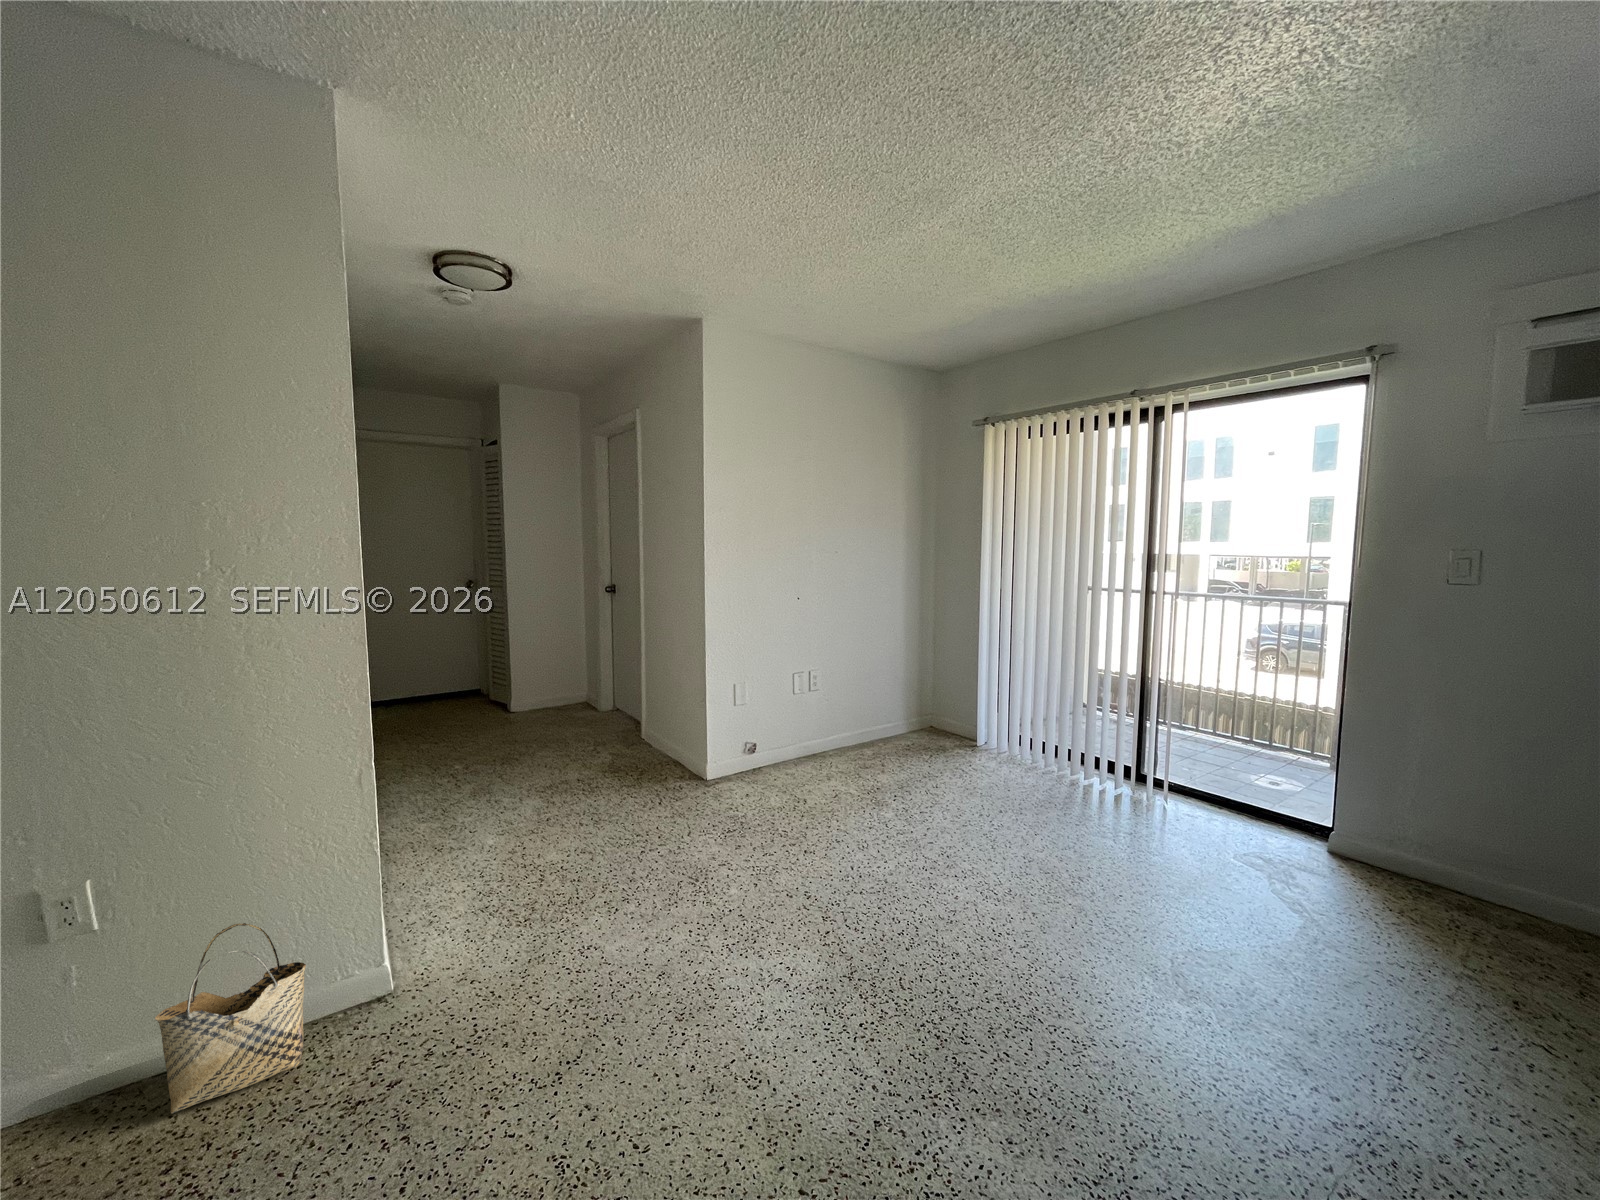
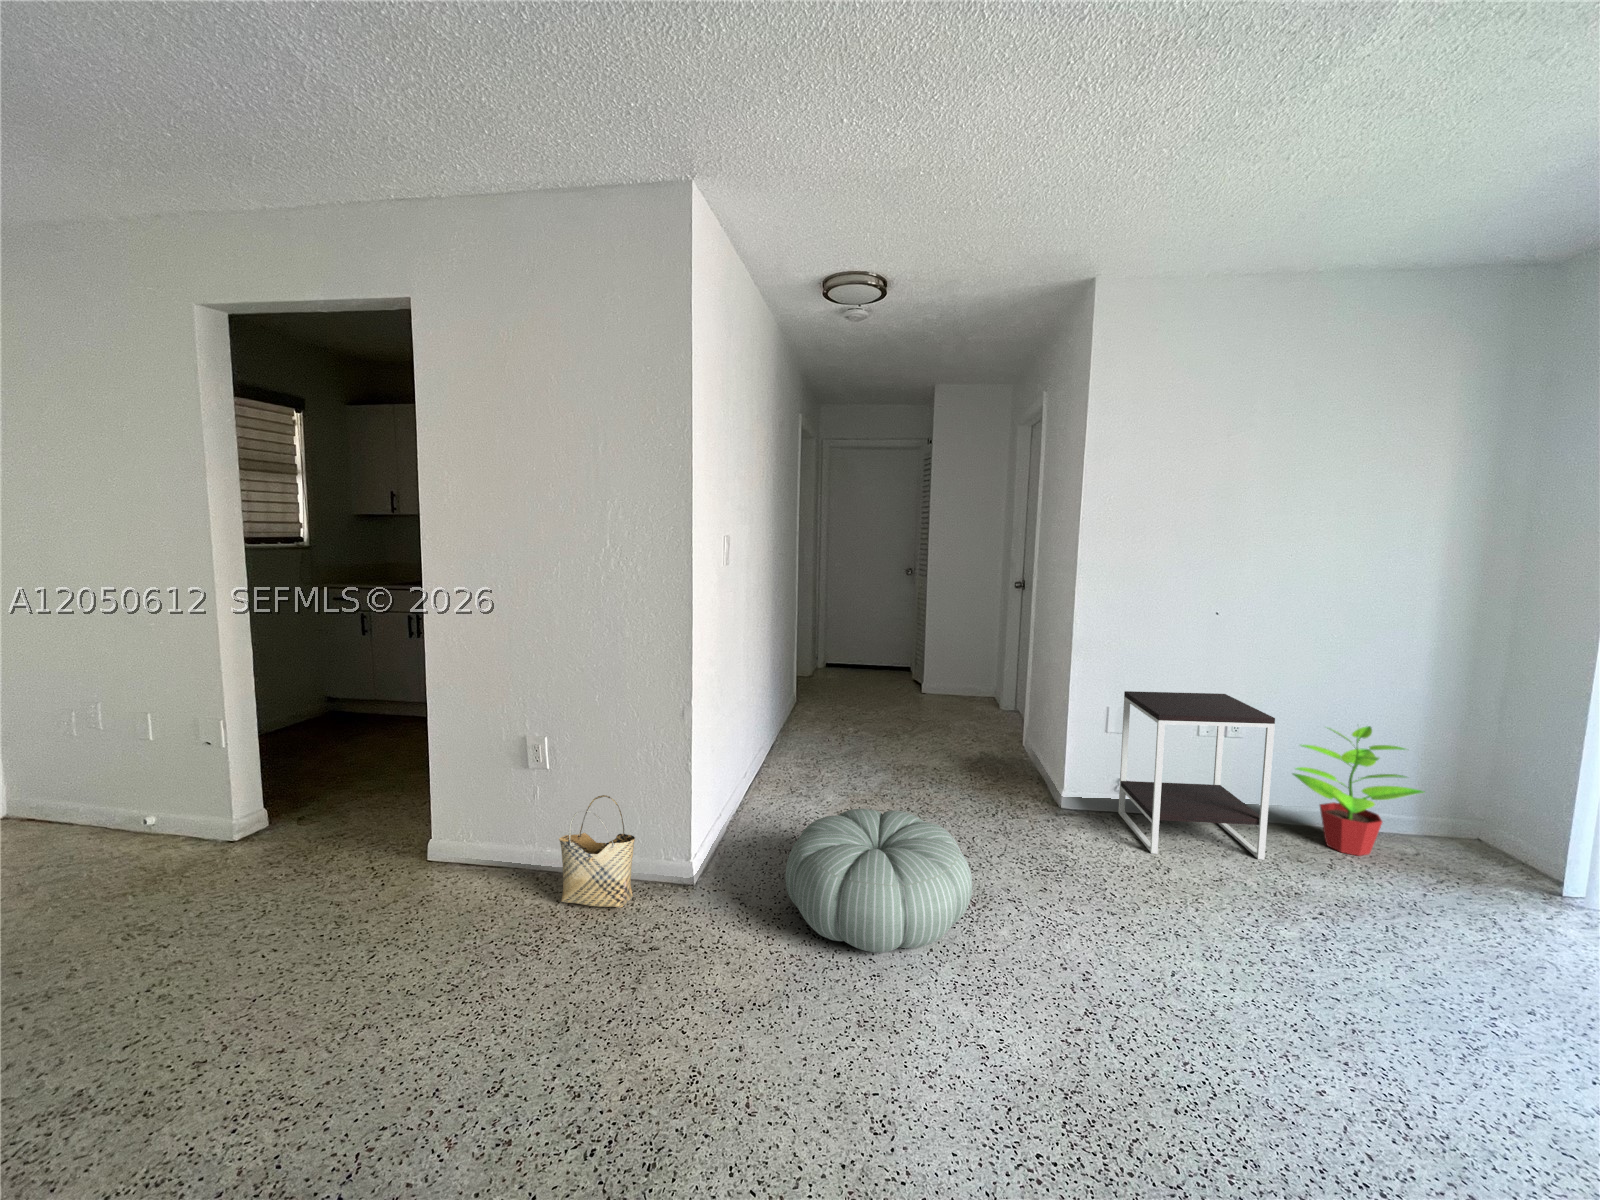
side table: none [749,667,849,796] -> present [1118,691,1275,860]
potted plant: none [844,674,911,760] -> present [1293,726,1424,856]
pouf: none [524,819,711,965] -> present [785,809,972,953]

